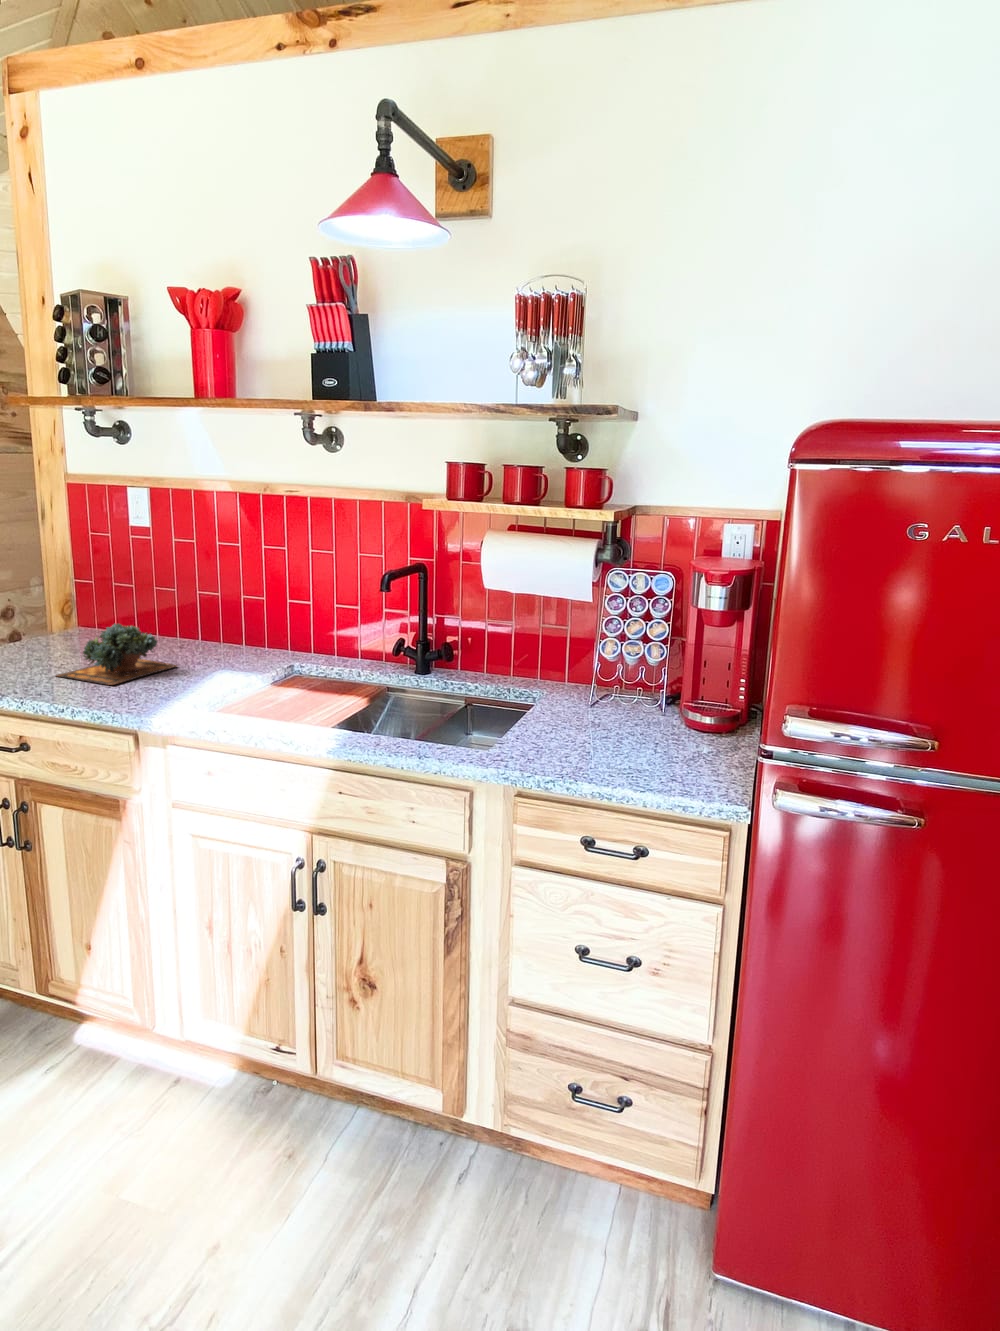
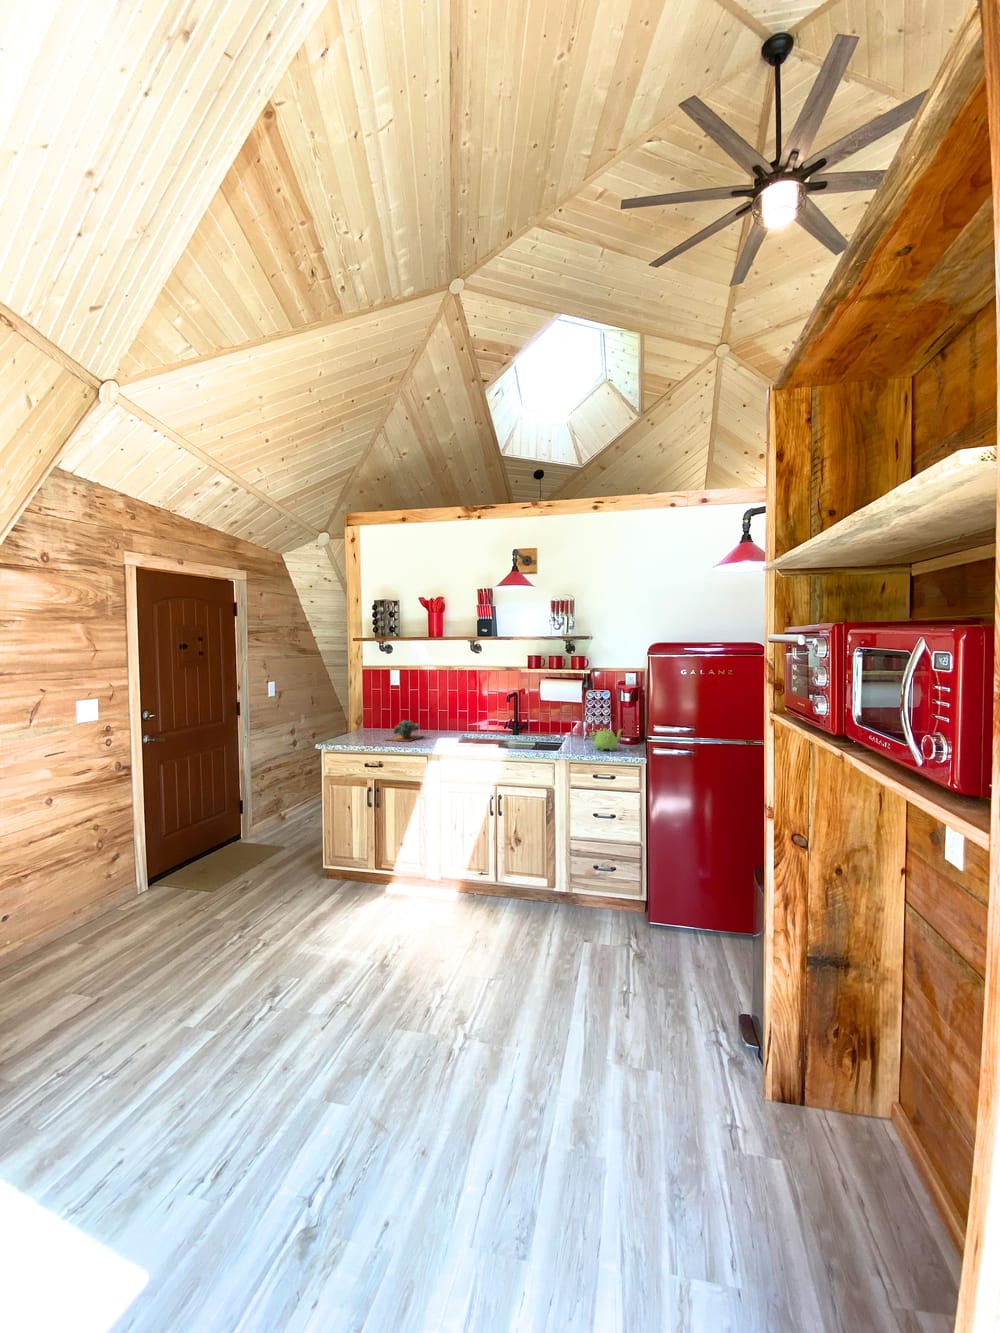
teapot: none [586,692,691,762] -> present [590,729,622,751]

